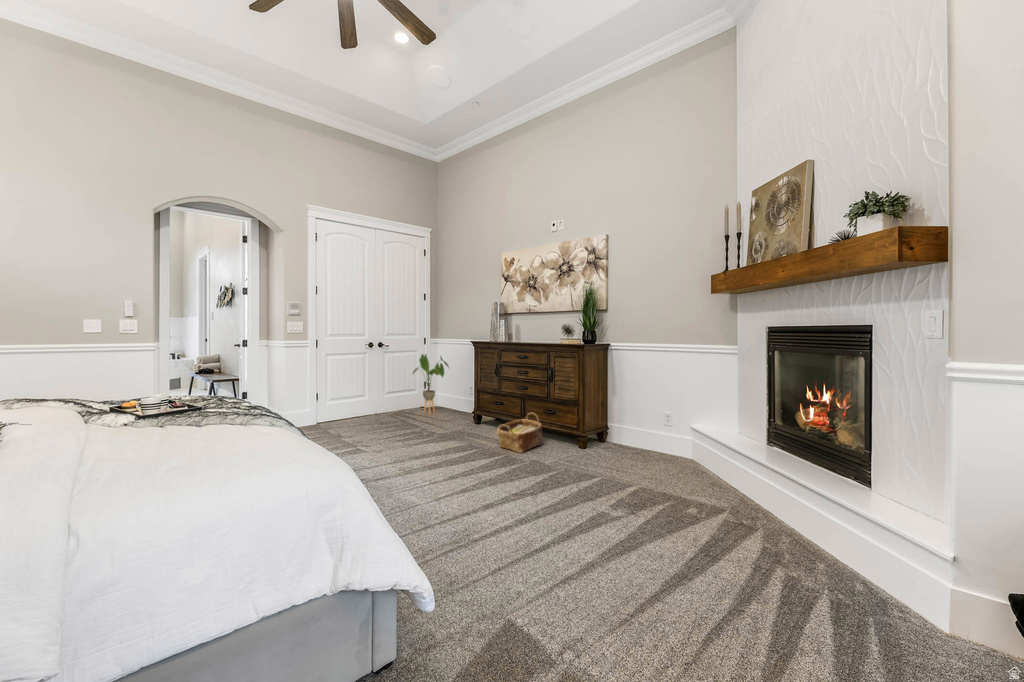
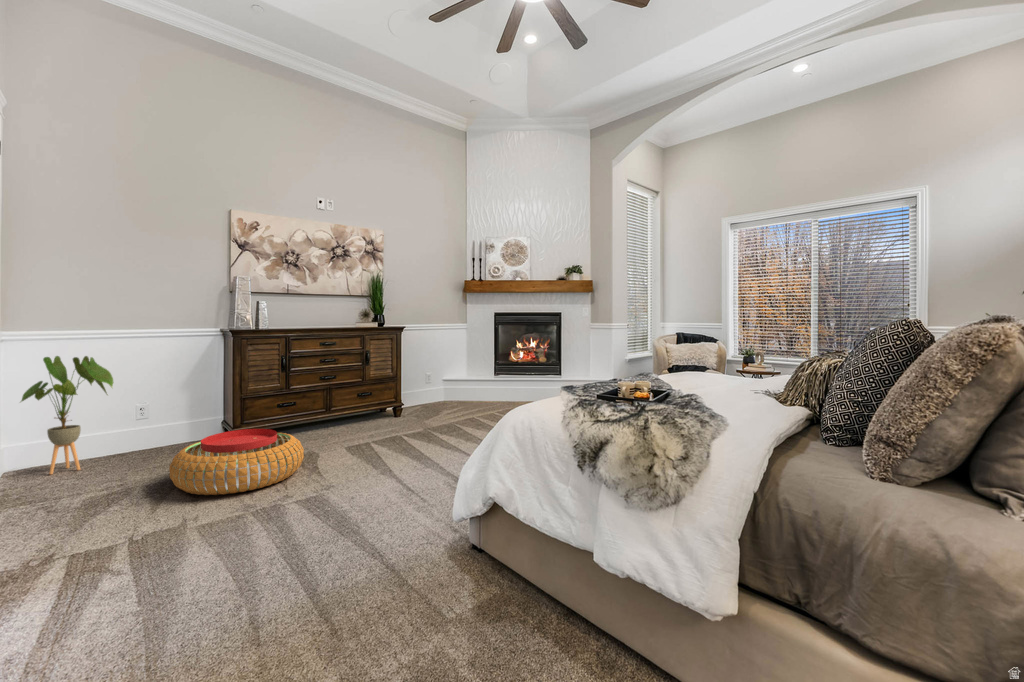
pouf: none [362,410,437,449] -> present [169,429,304,495]
woven basket: present [497,413,543,453] -> none [347,396,391,435]

